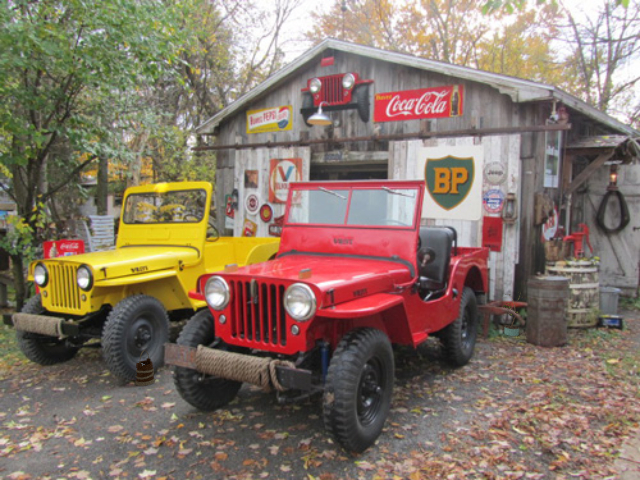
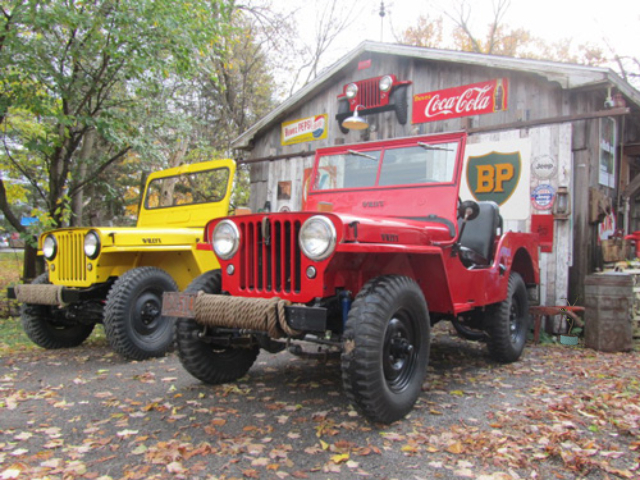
wooden bucket: present [135,351,155,386] -> none [139,326,161,365]

